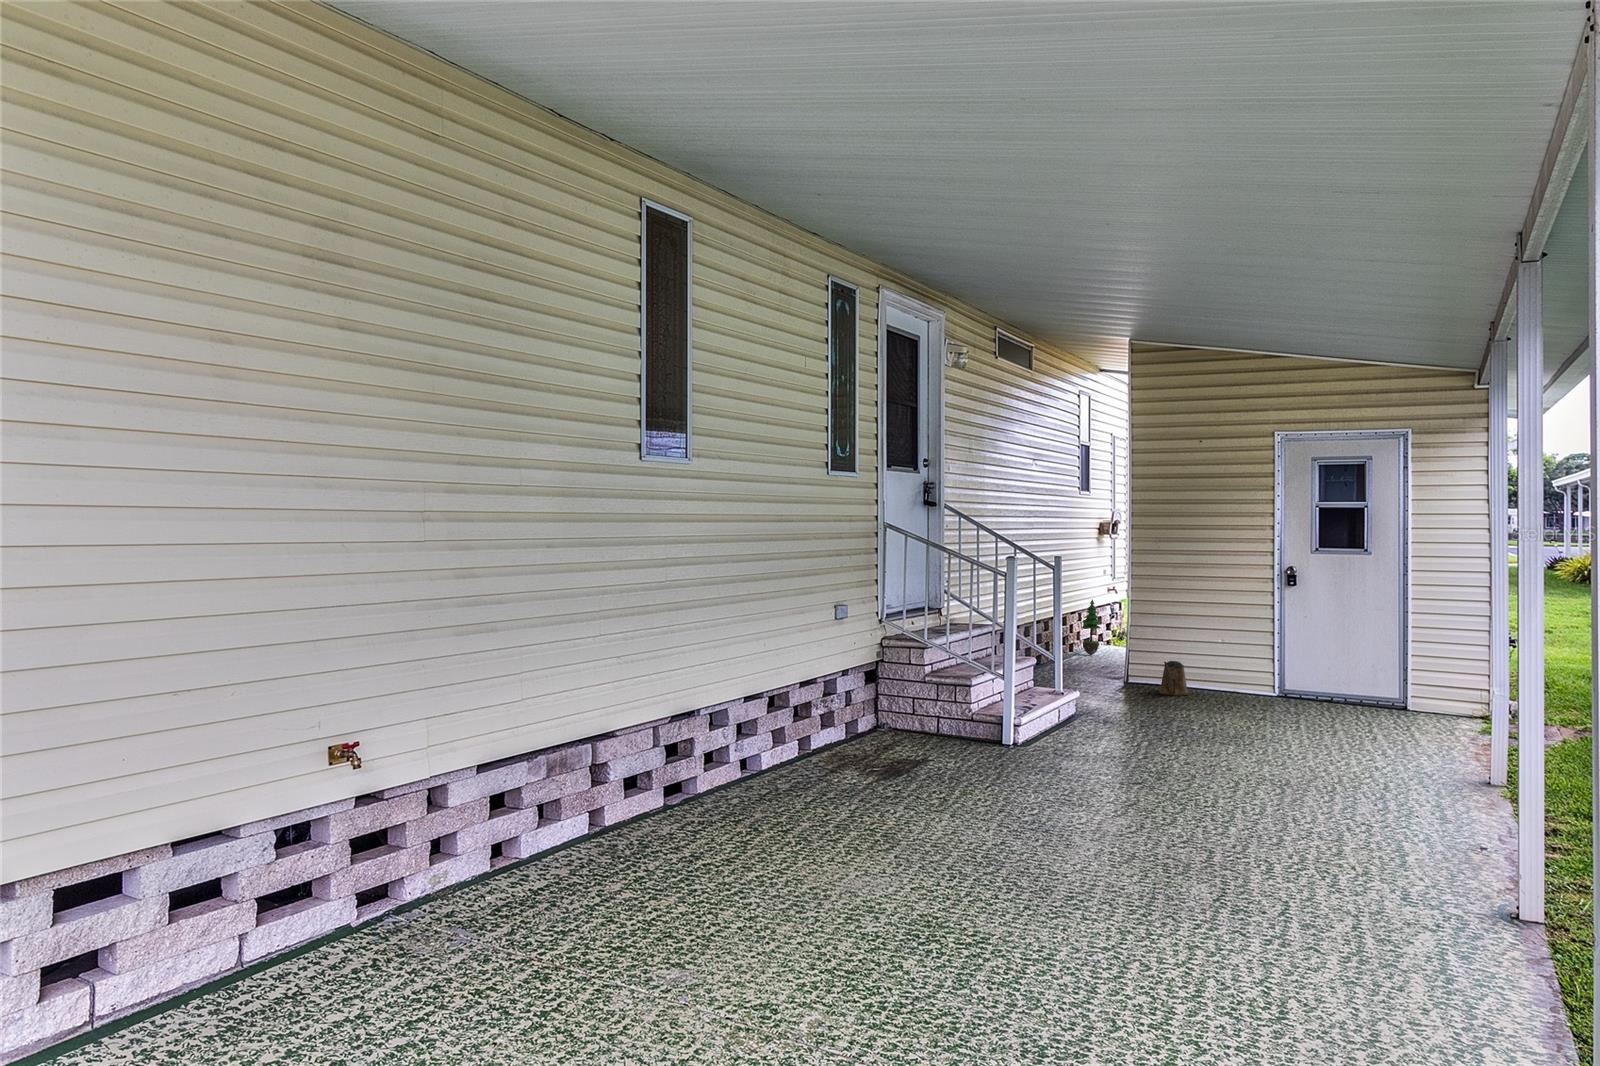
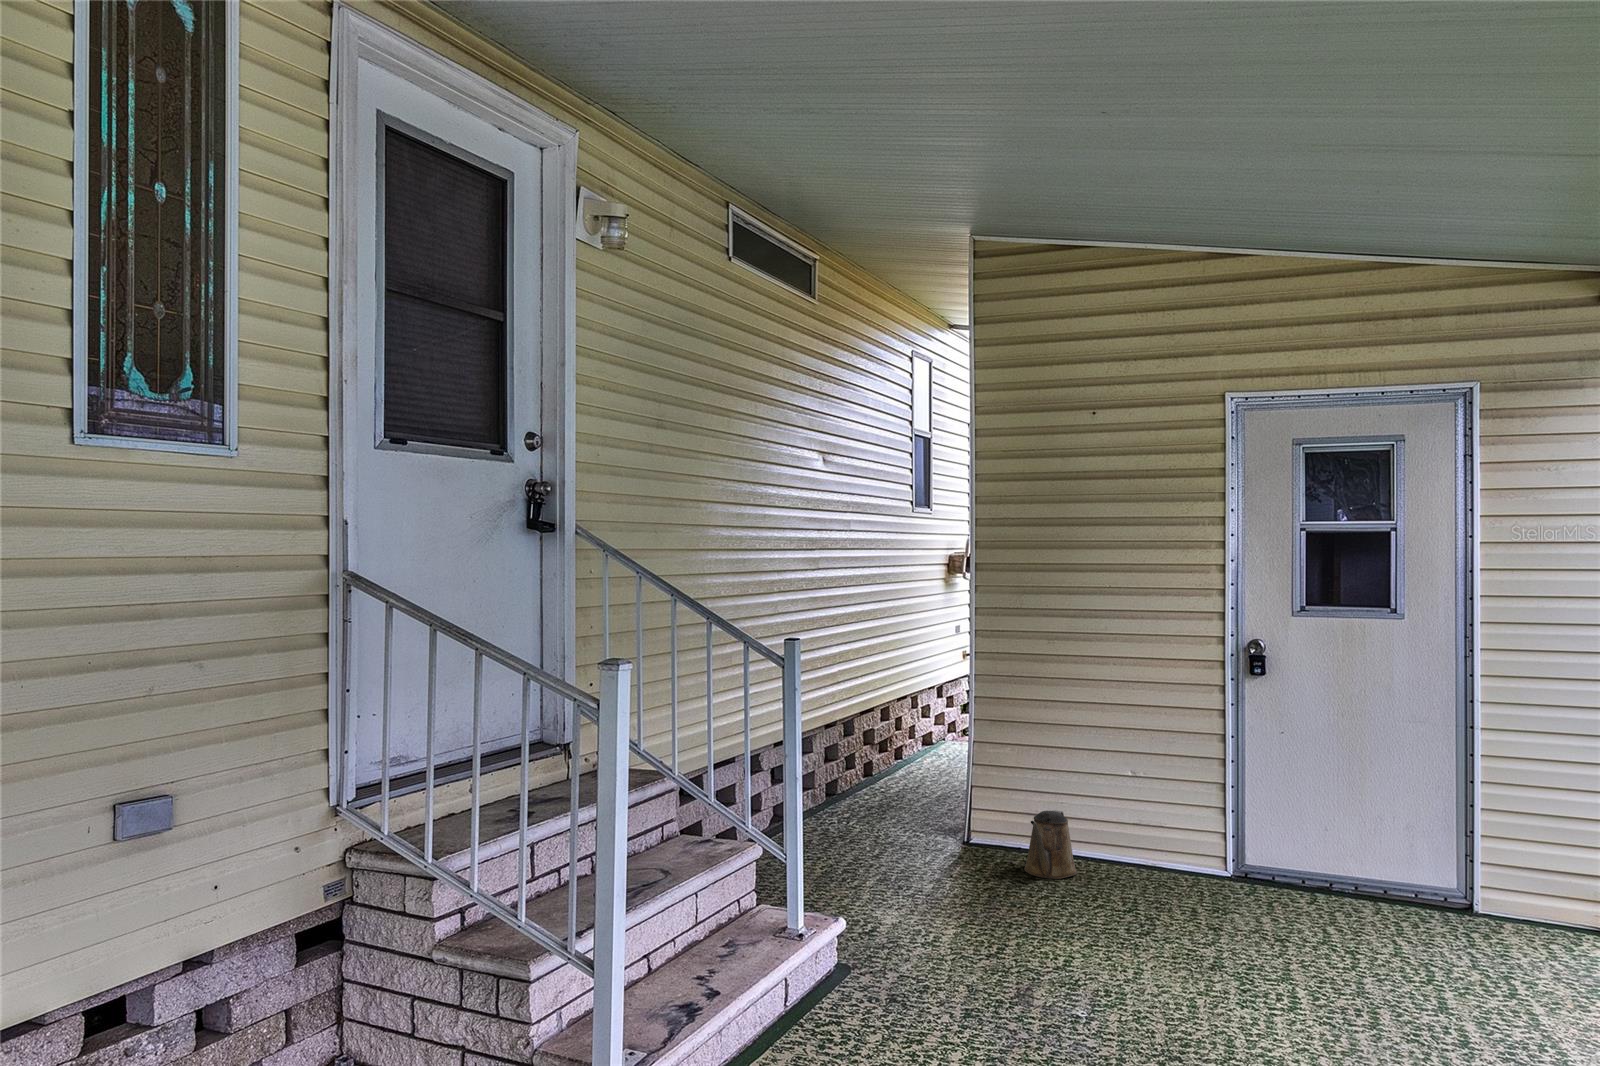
potted tree: present [1082,599,1101,655] -> none [916,676,948,766]

